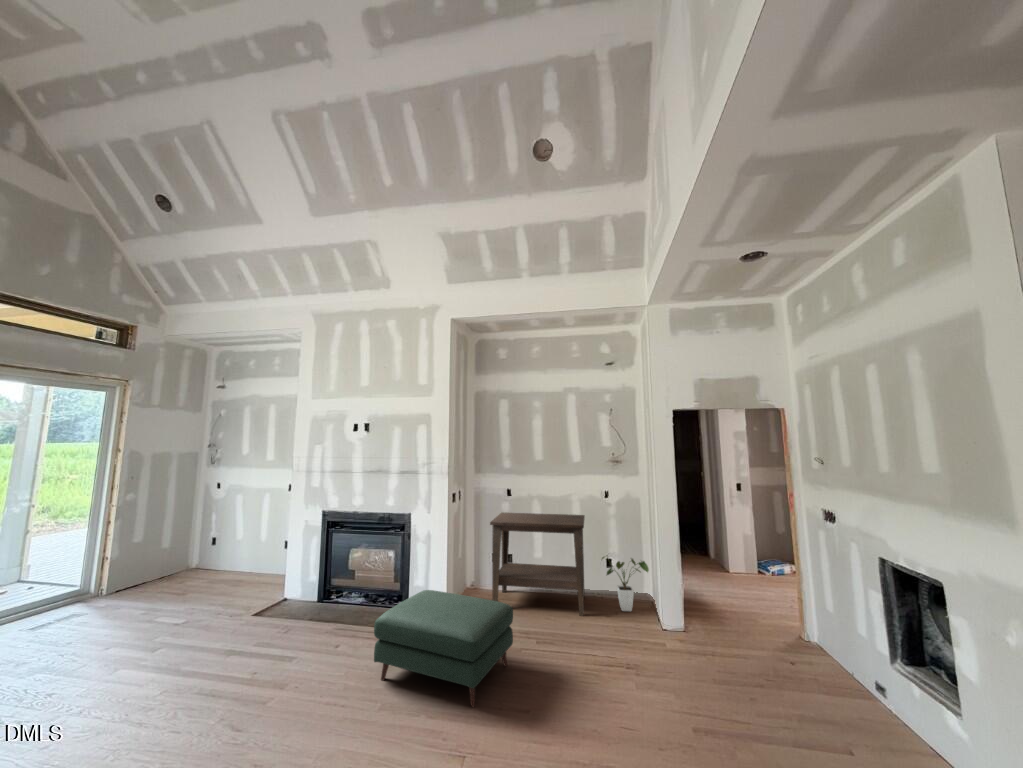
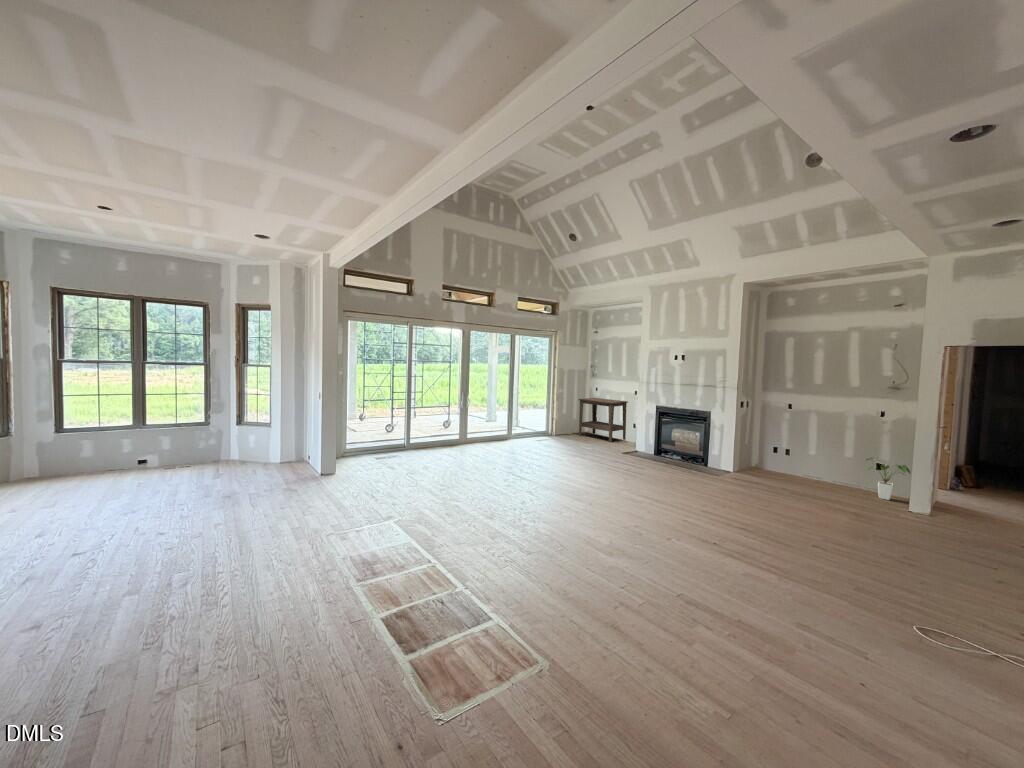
side table: present [490,512,585,616] -> present [579,398,628,442]
ottoman: present [374,590,513,707] -> none [687,451,770,501]

